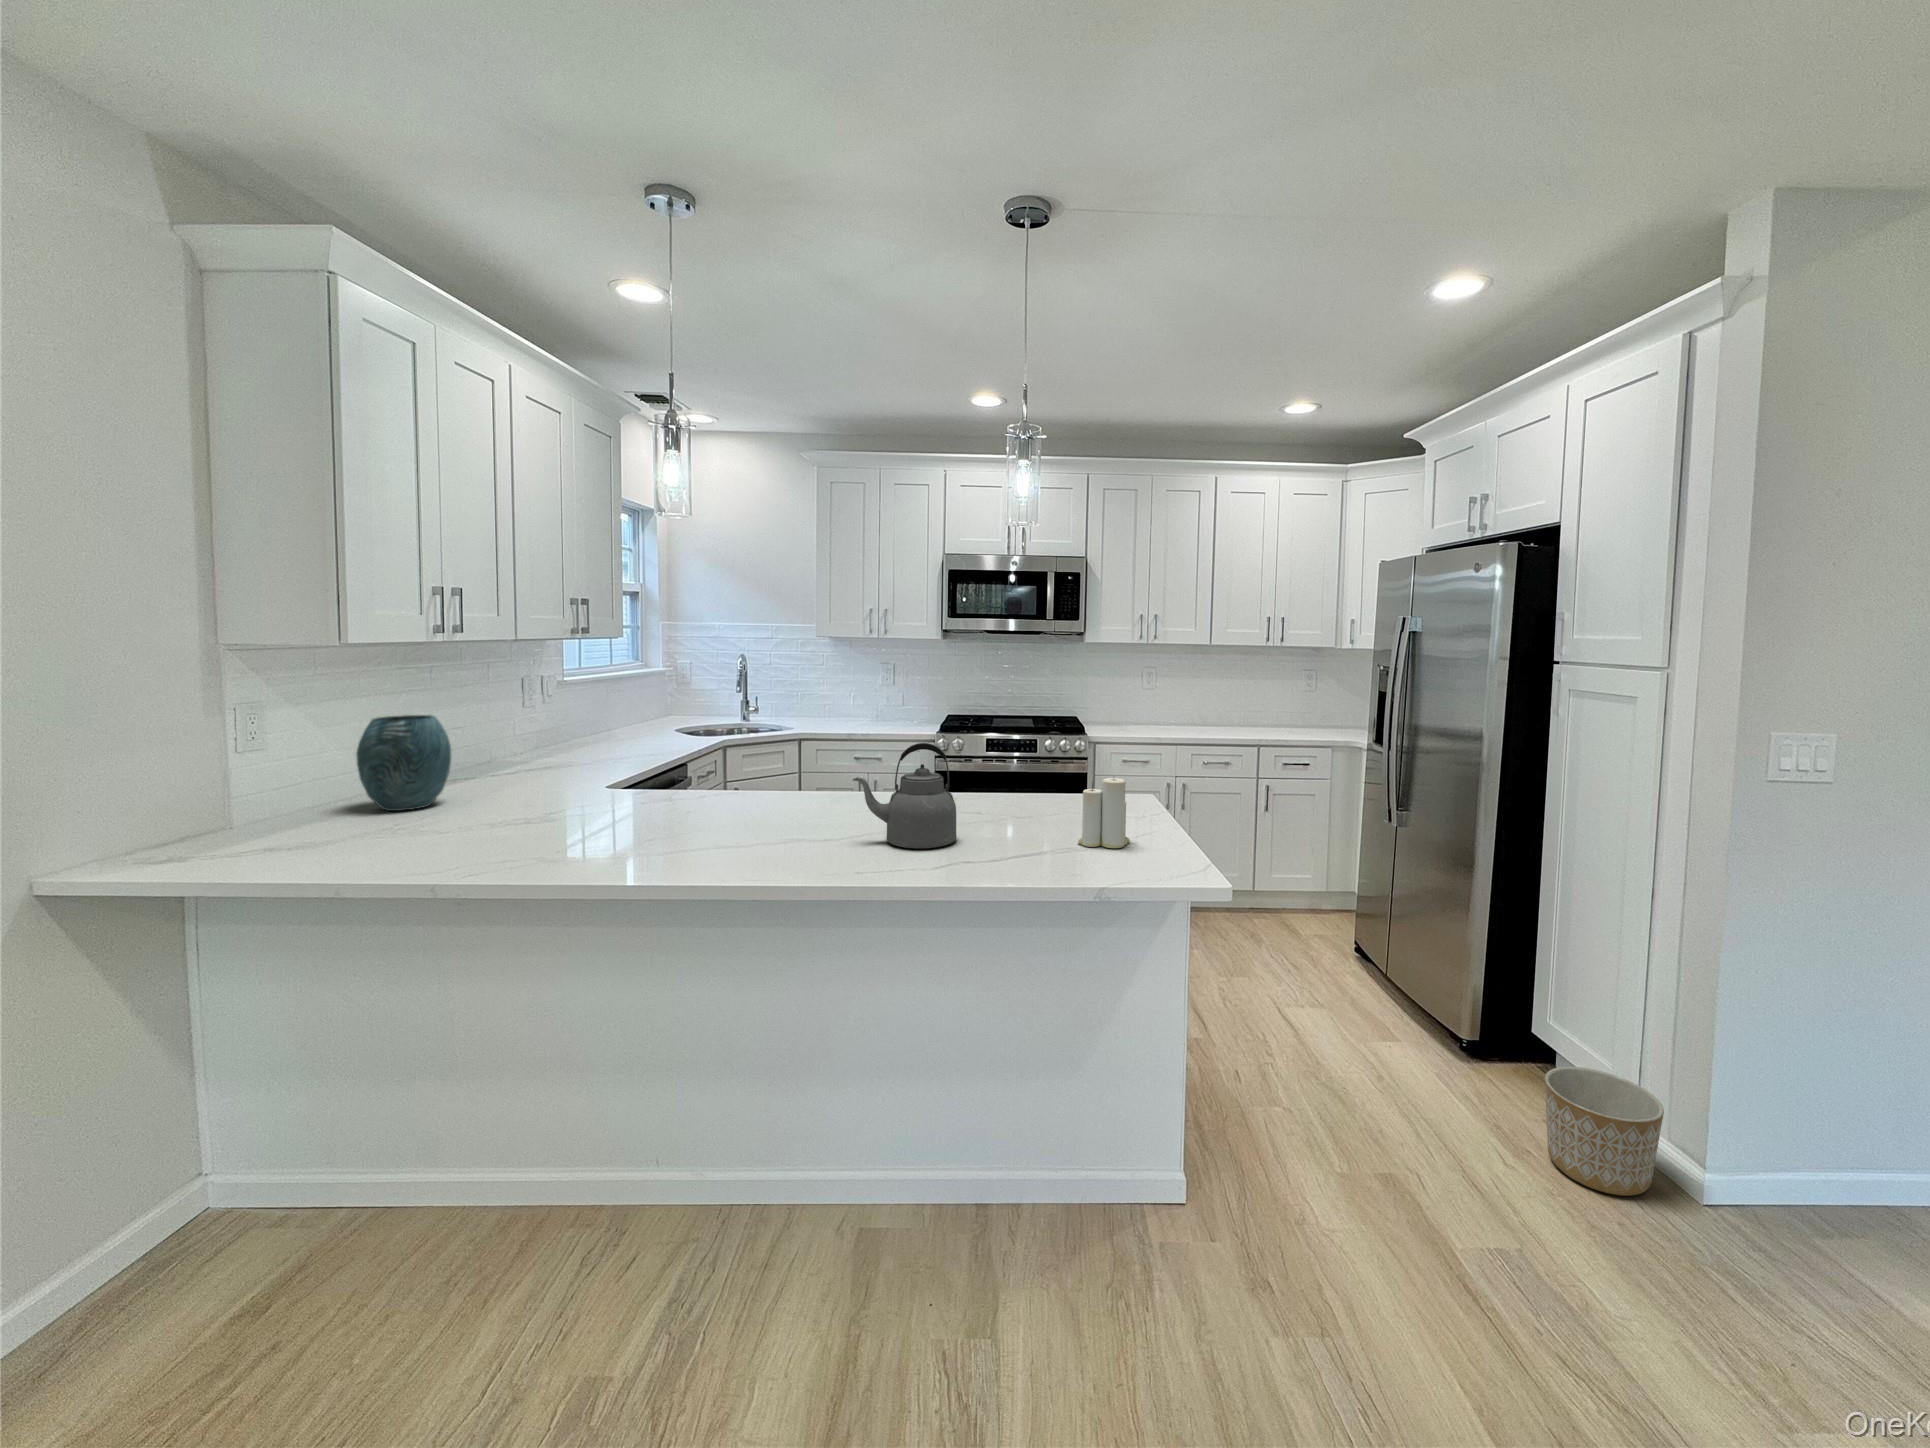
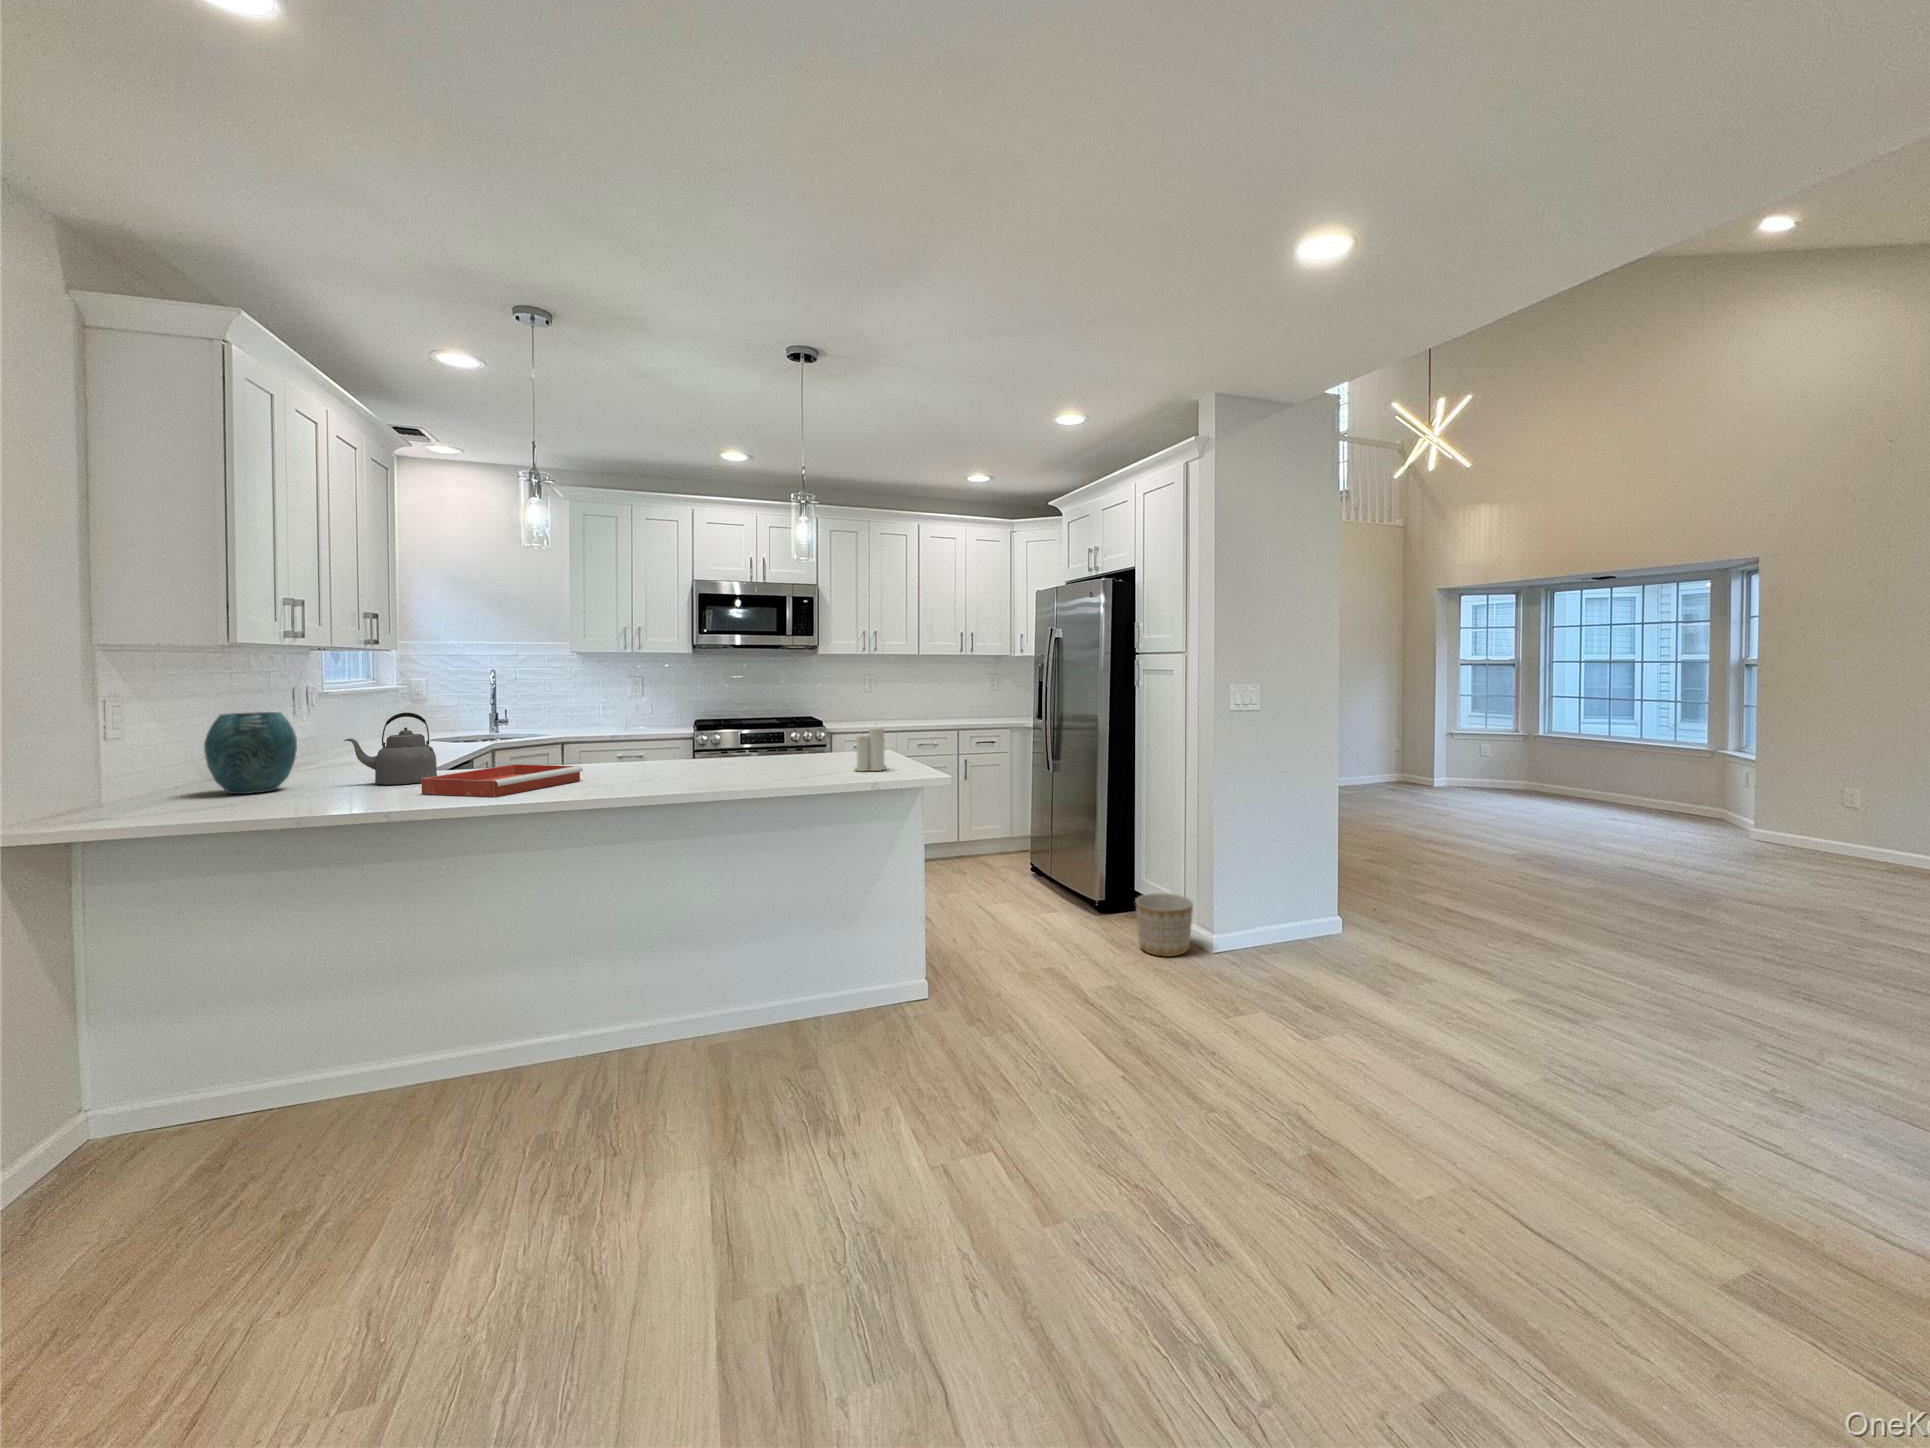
kettle: present [853,743,957,849] -> present [344,712,437,785]
tray: none [533,793,726,853] -> present [421,764,583,797]

